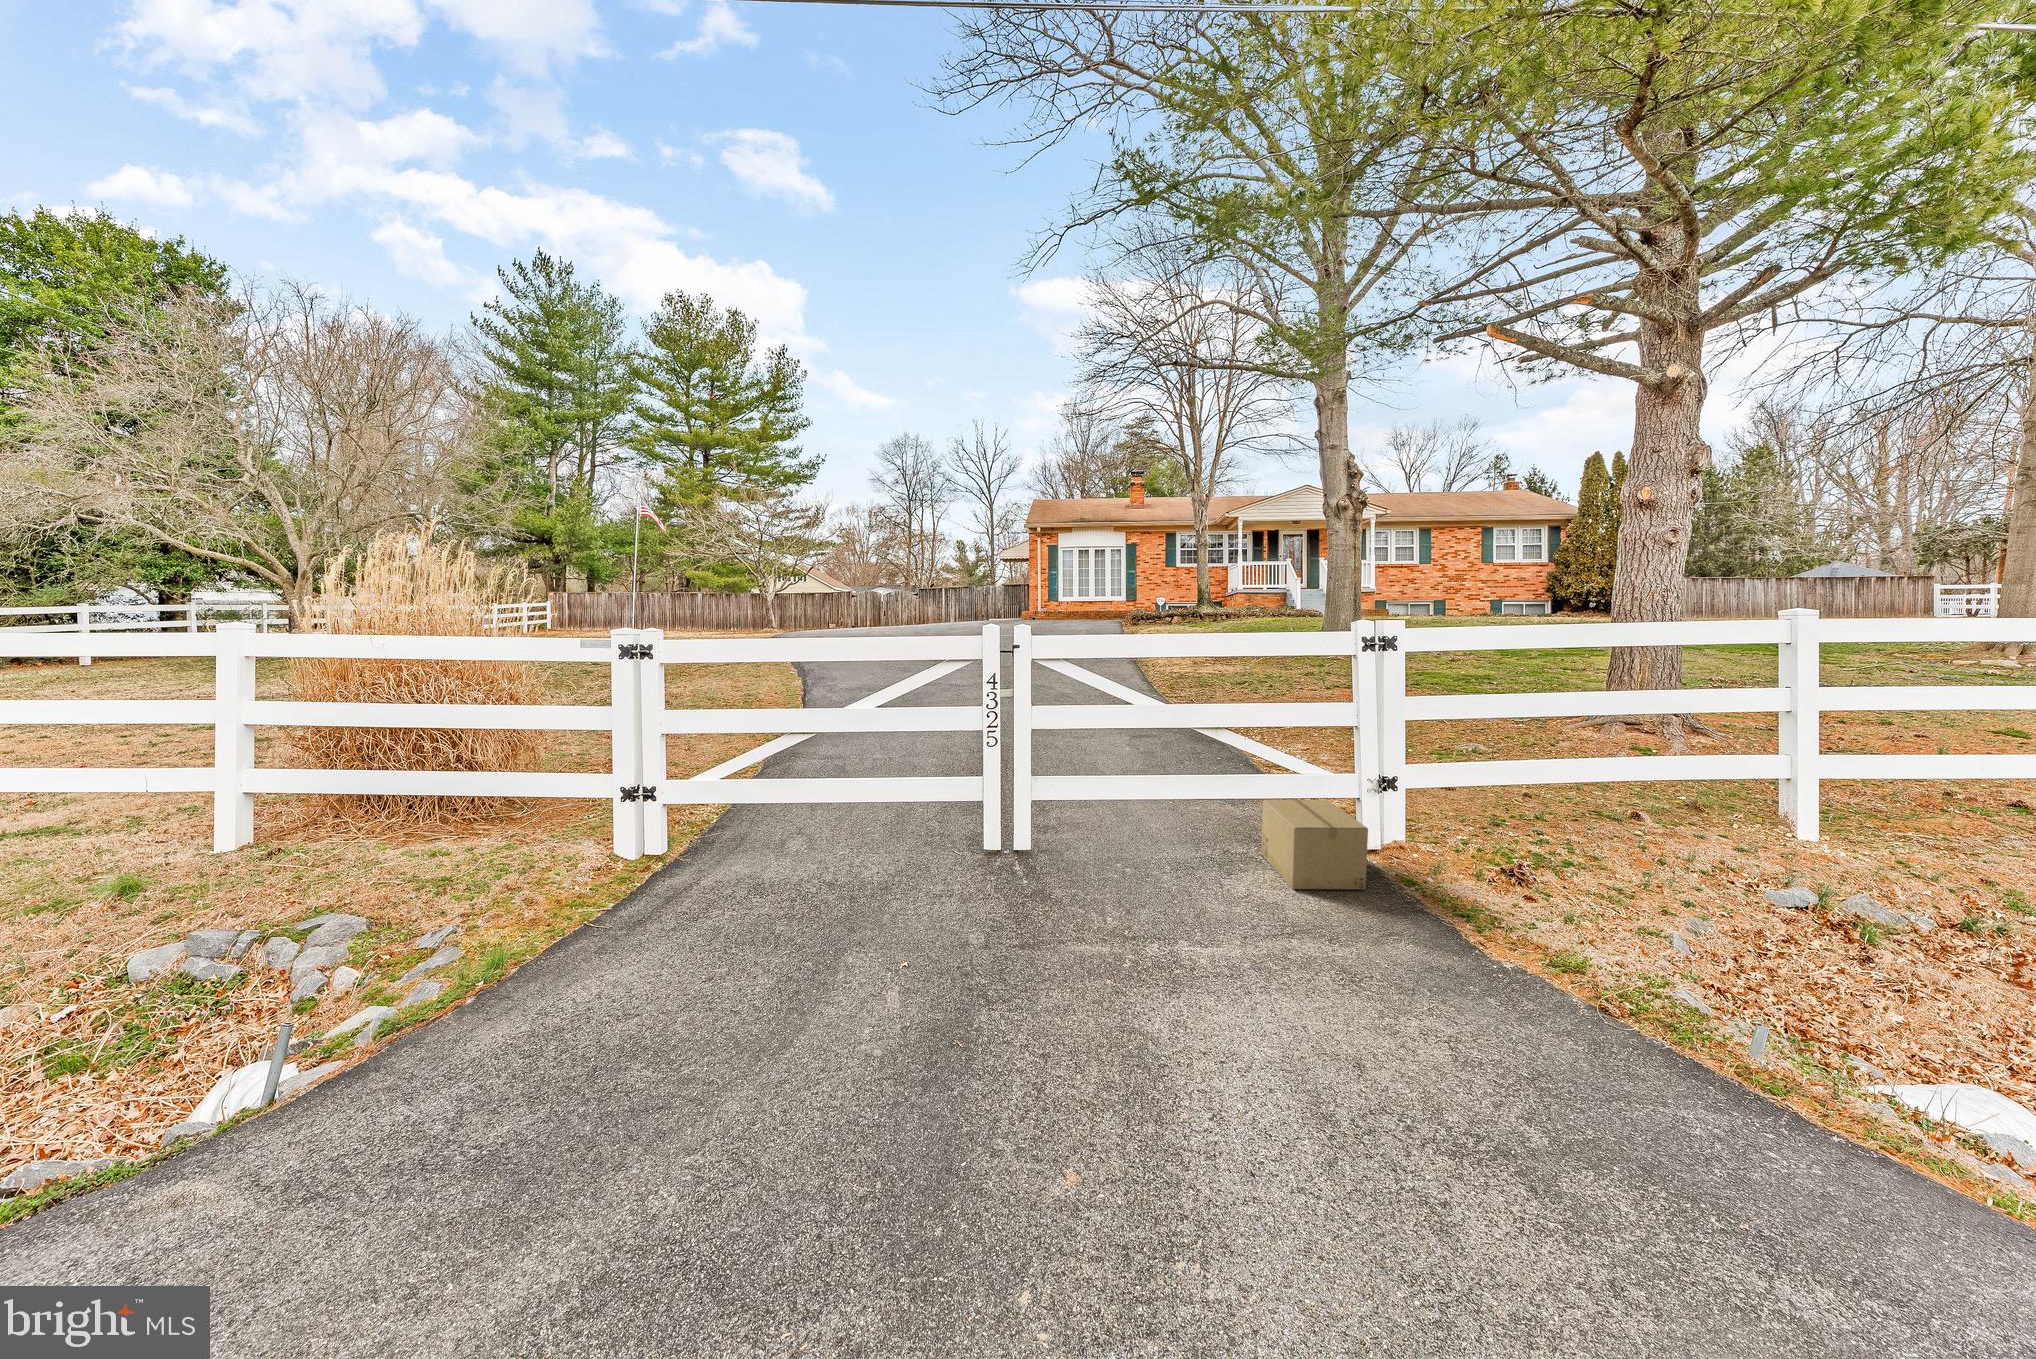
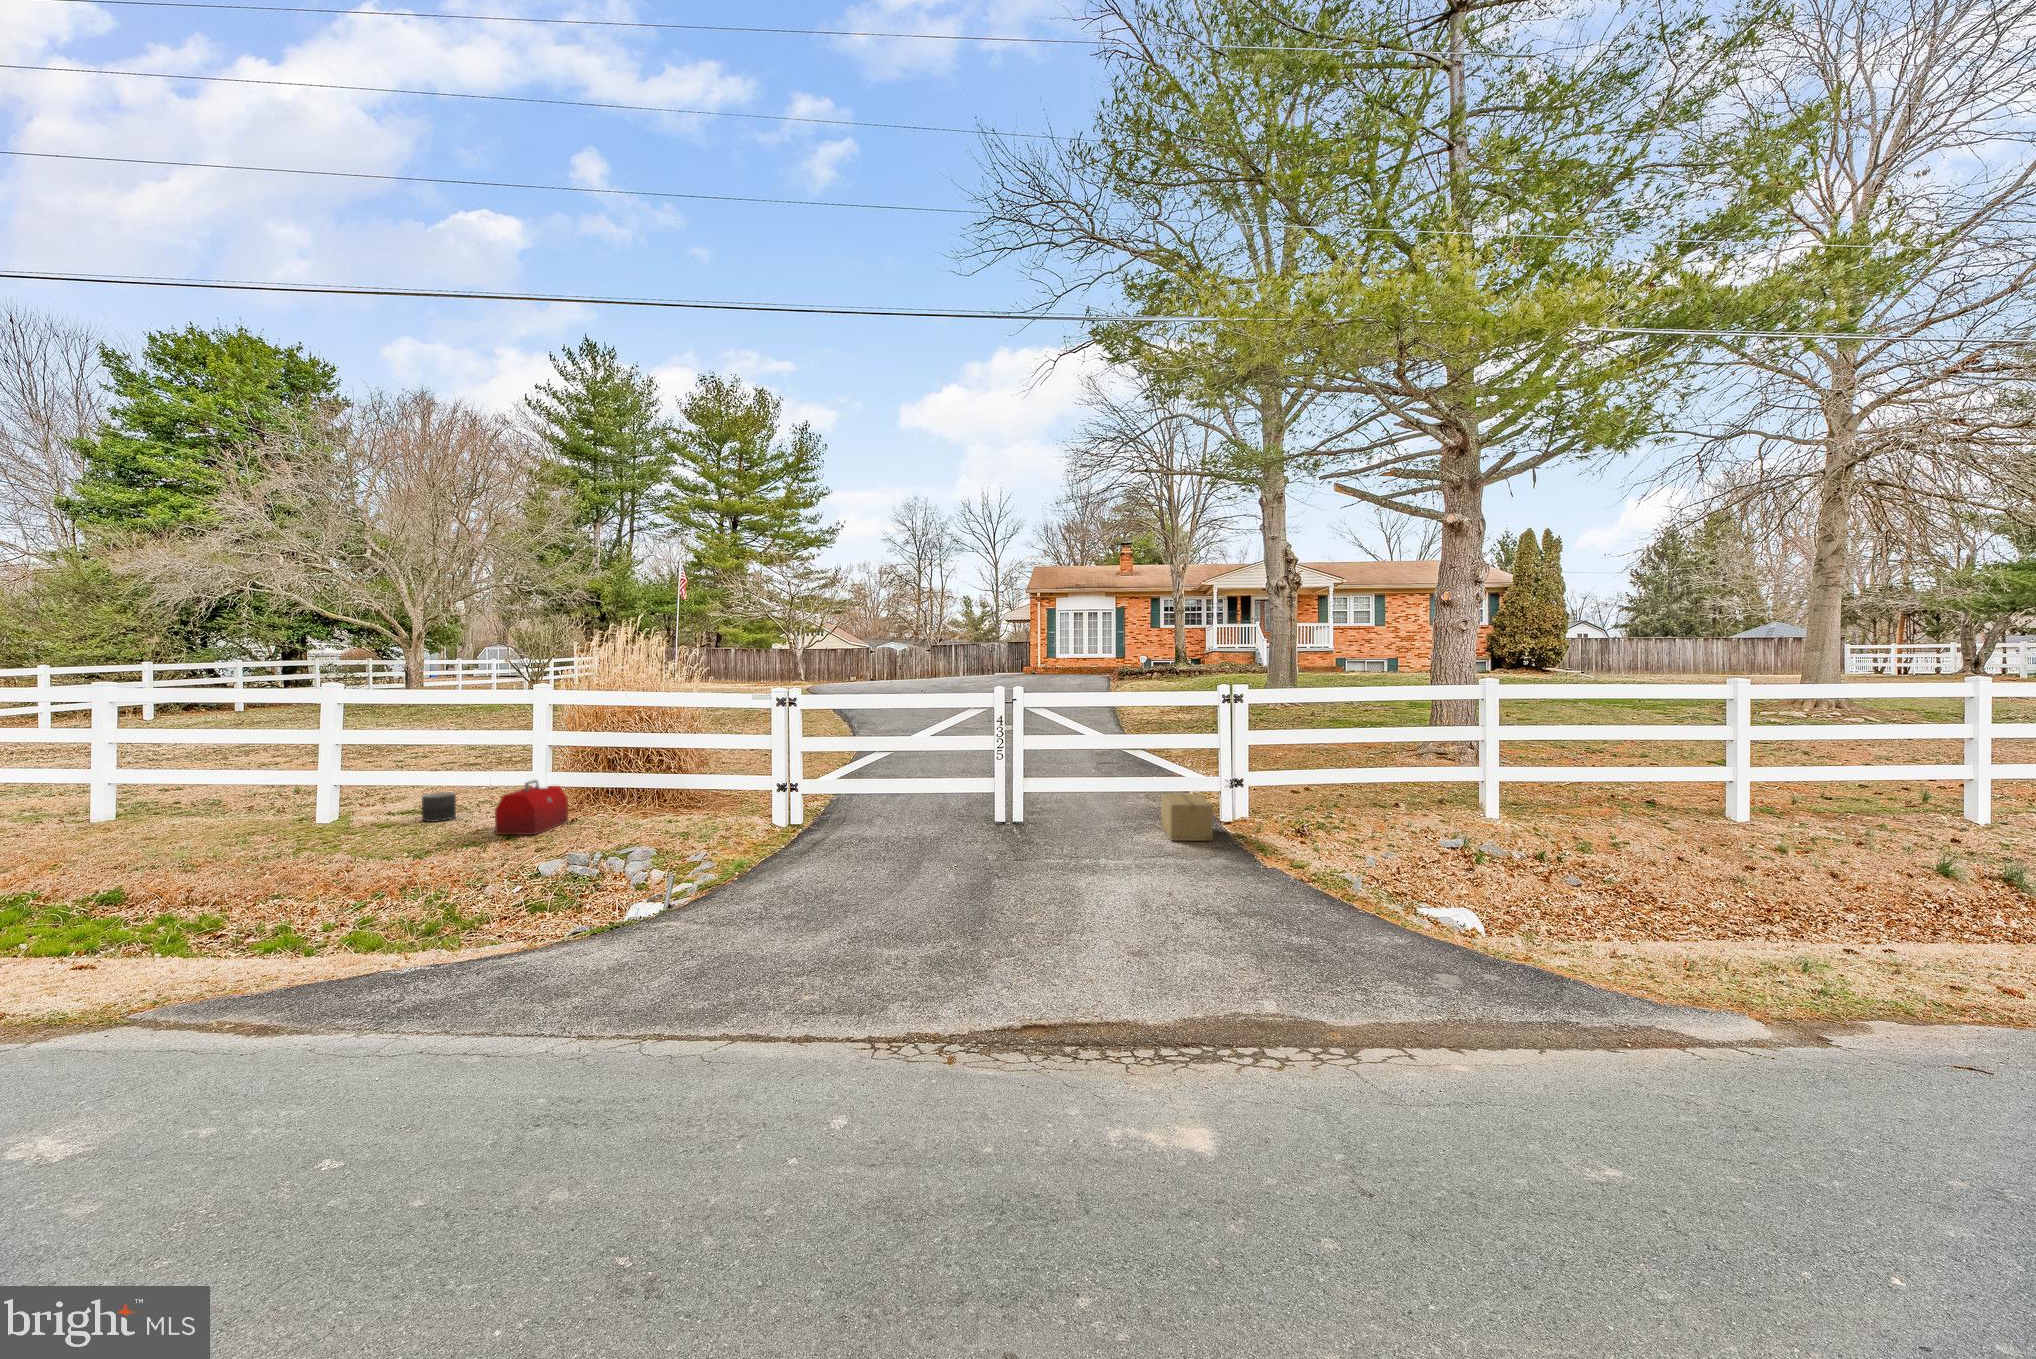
toolbox: none [110,787,278,887] -> present [495,780,568,835]
planter: none [30,804,105,856] -> present [422,792,456,822]

